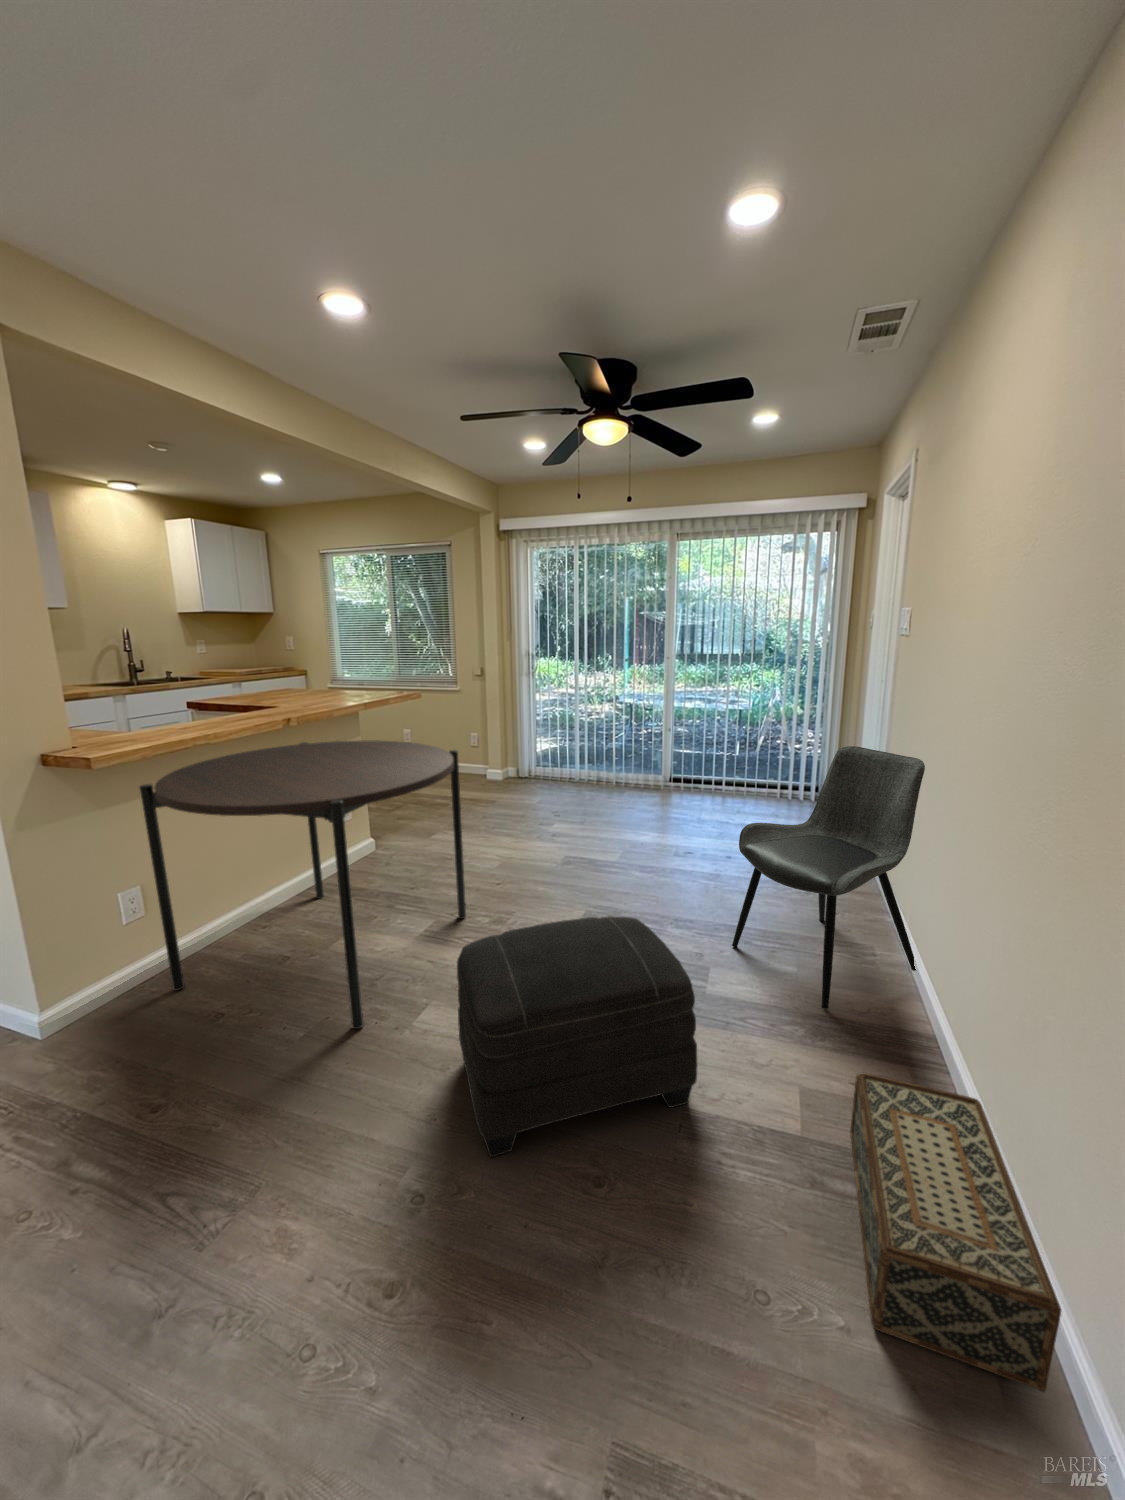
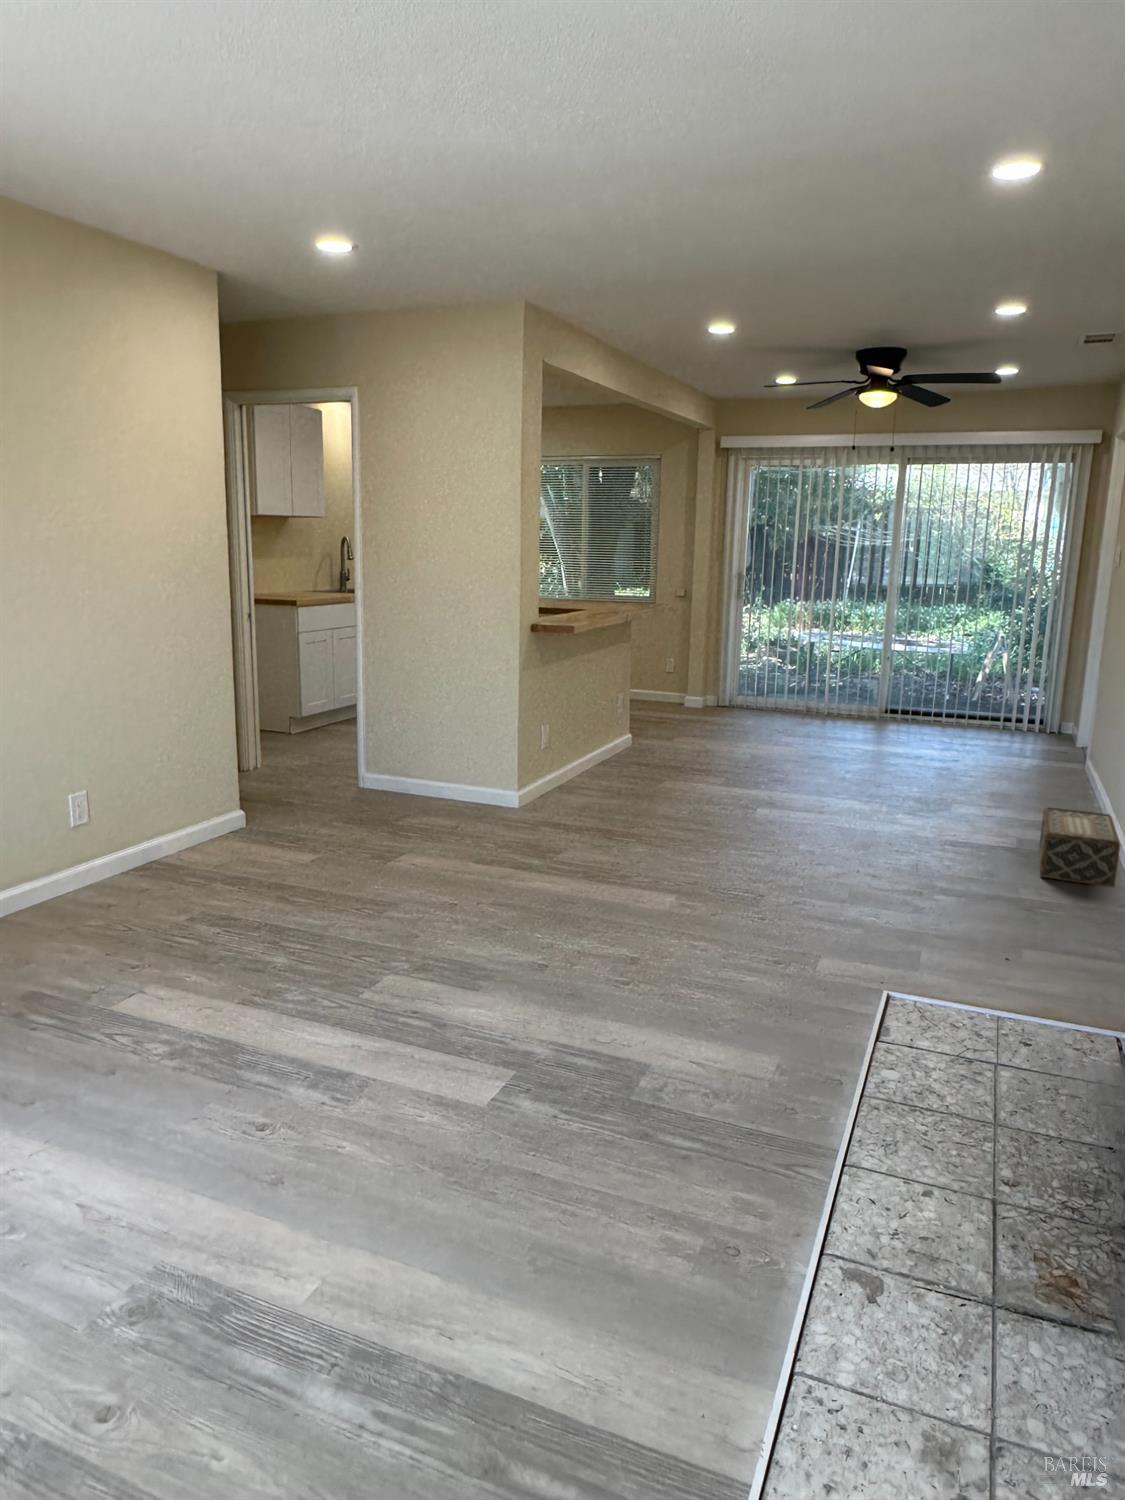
dining table: present [139,741,466,1029] -> none [564,634,762,810]
dining chair: present [732,746,925,1009] -> none [962,647,1111,817]
ottoman: present [457,916,697,1157] -> none [792,734,950,843]

